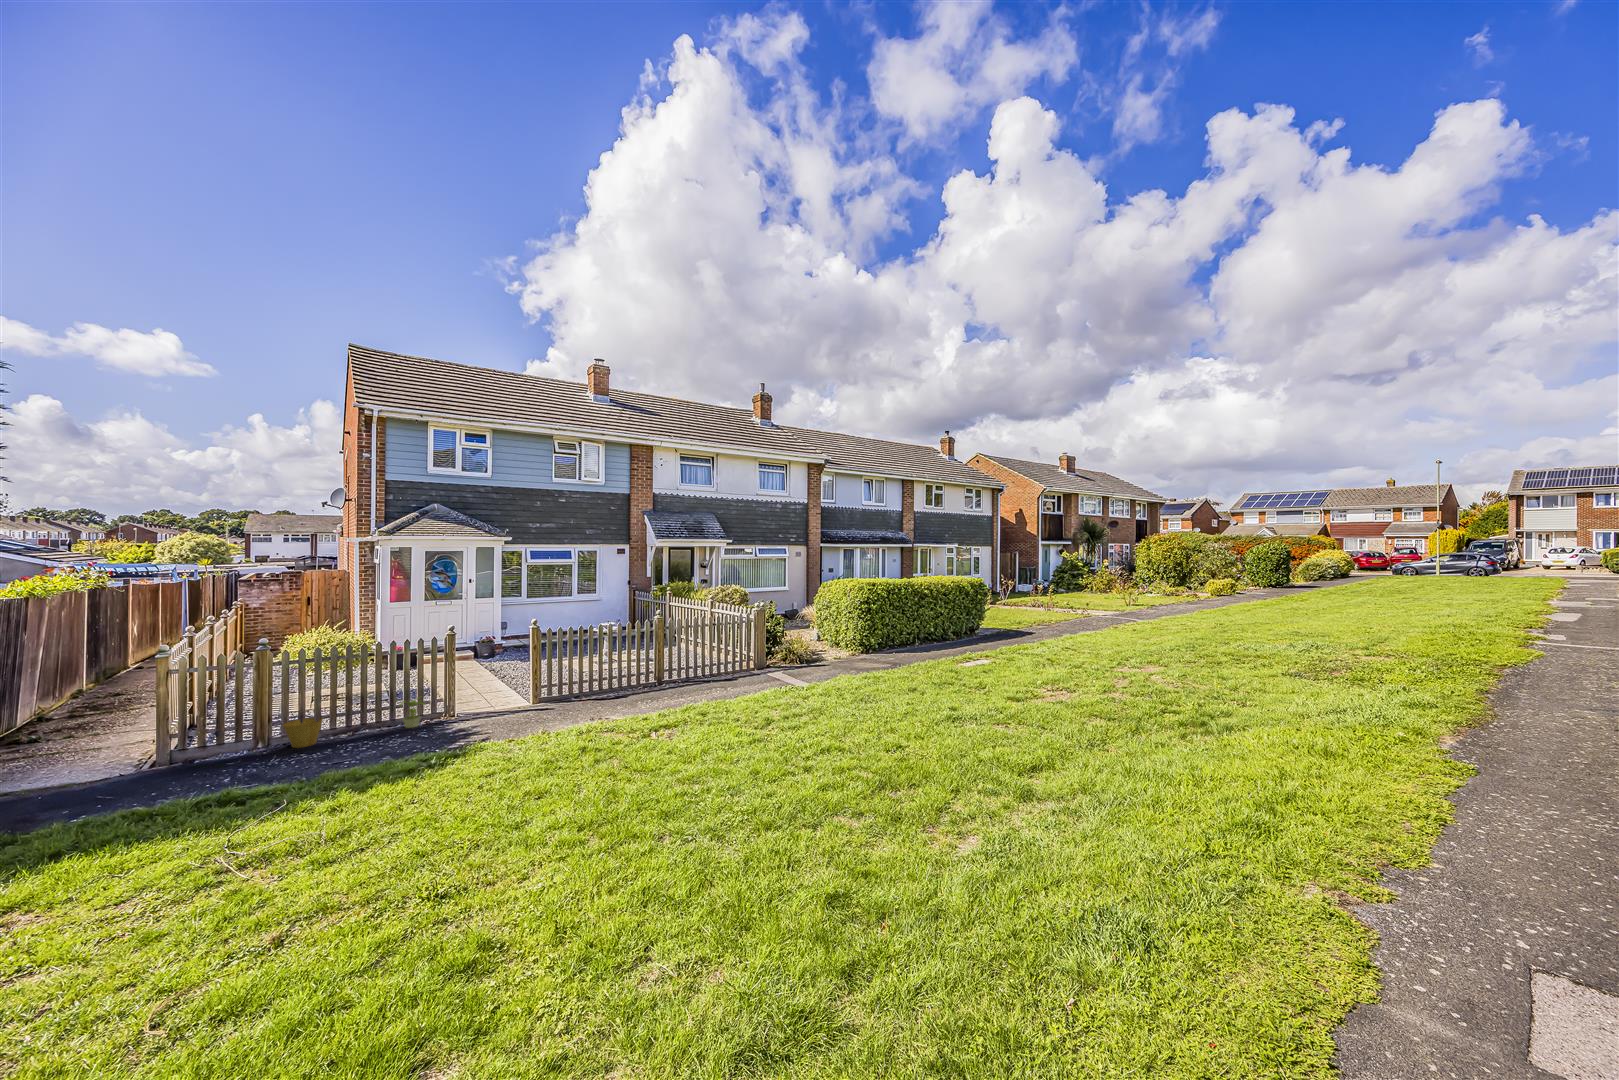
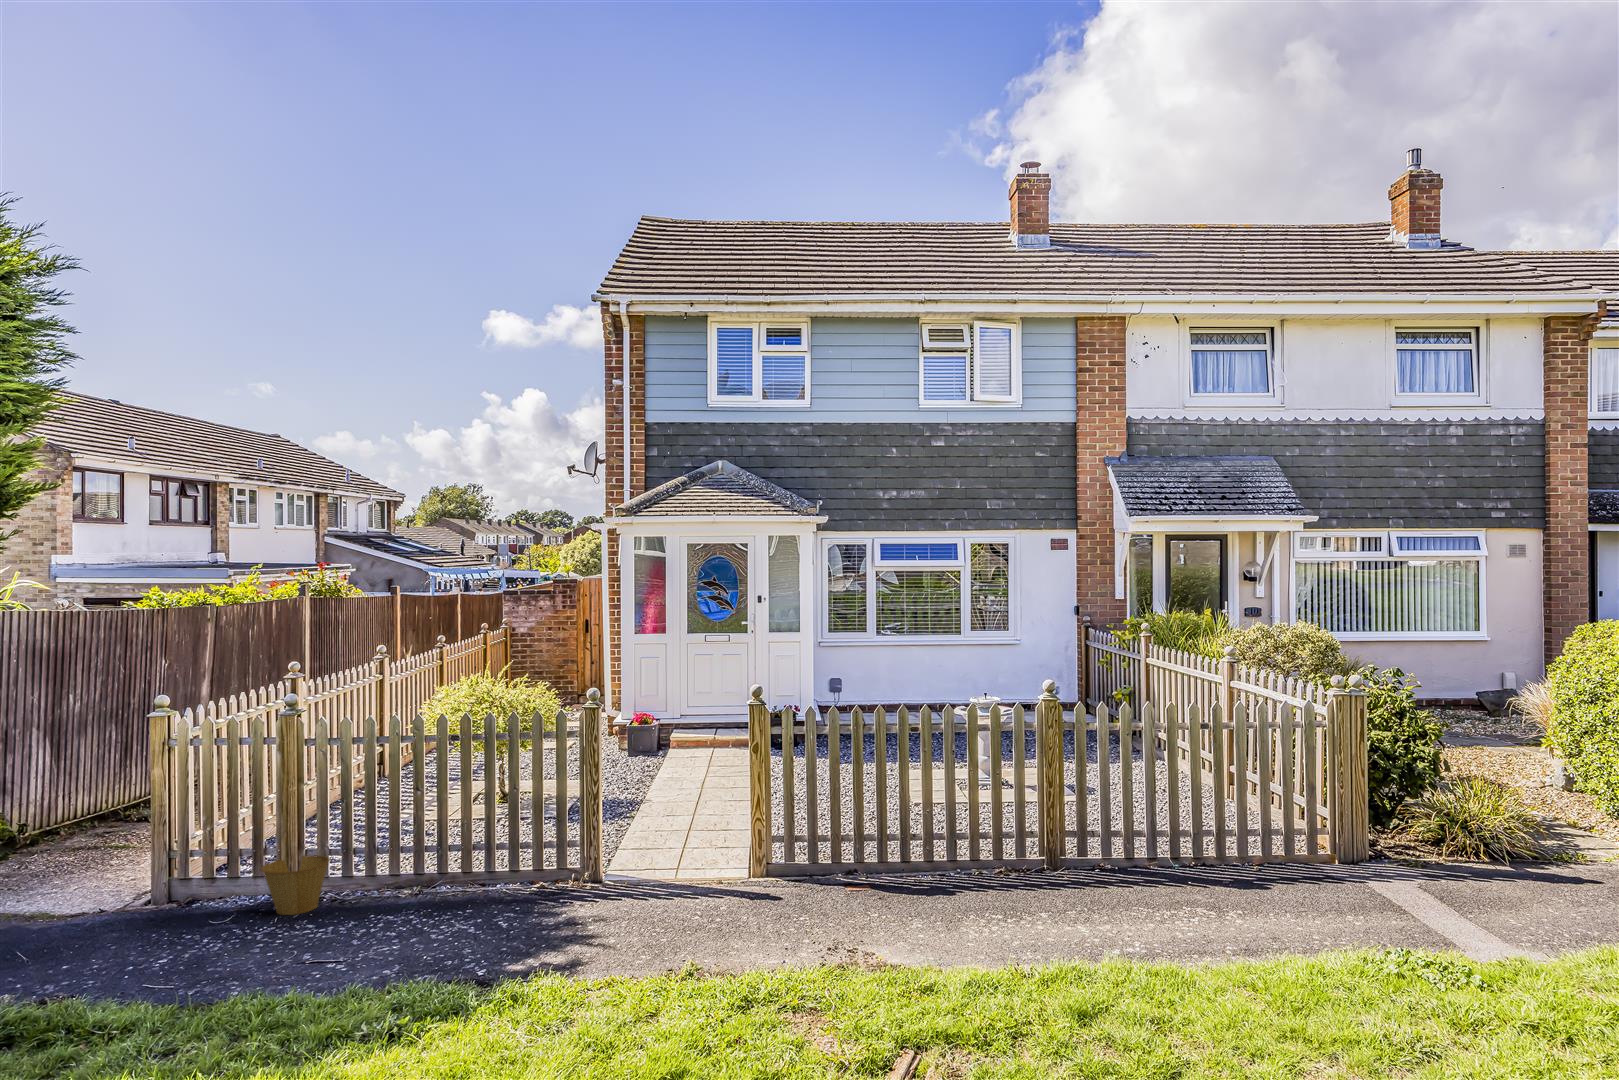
potted plant: present [400,698,425,728] -> none [448,838,516,904]

